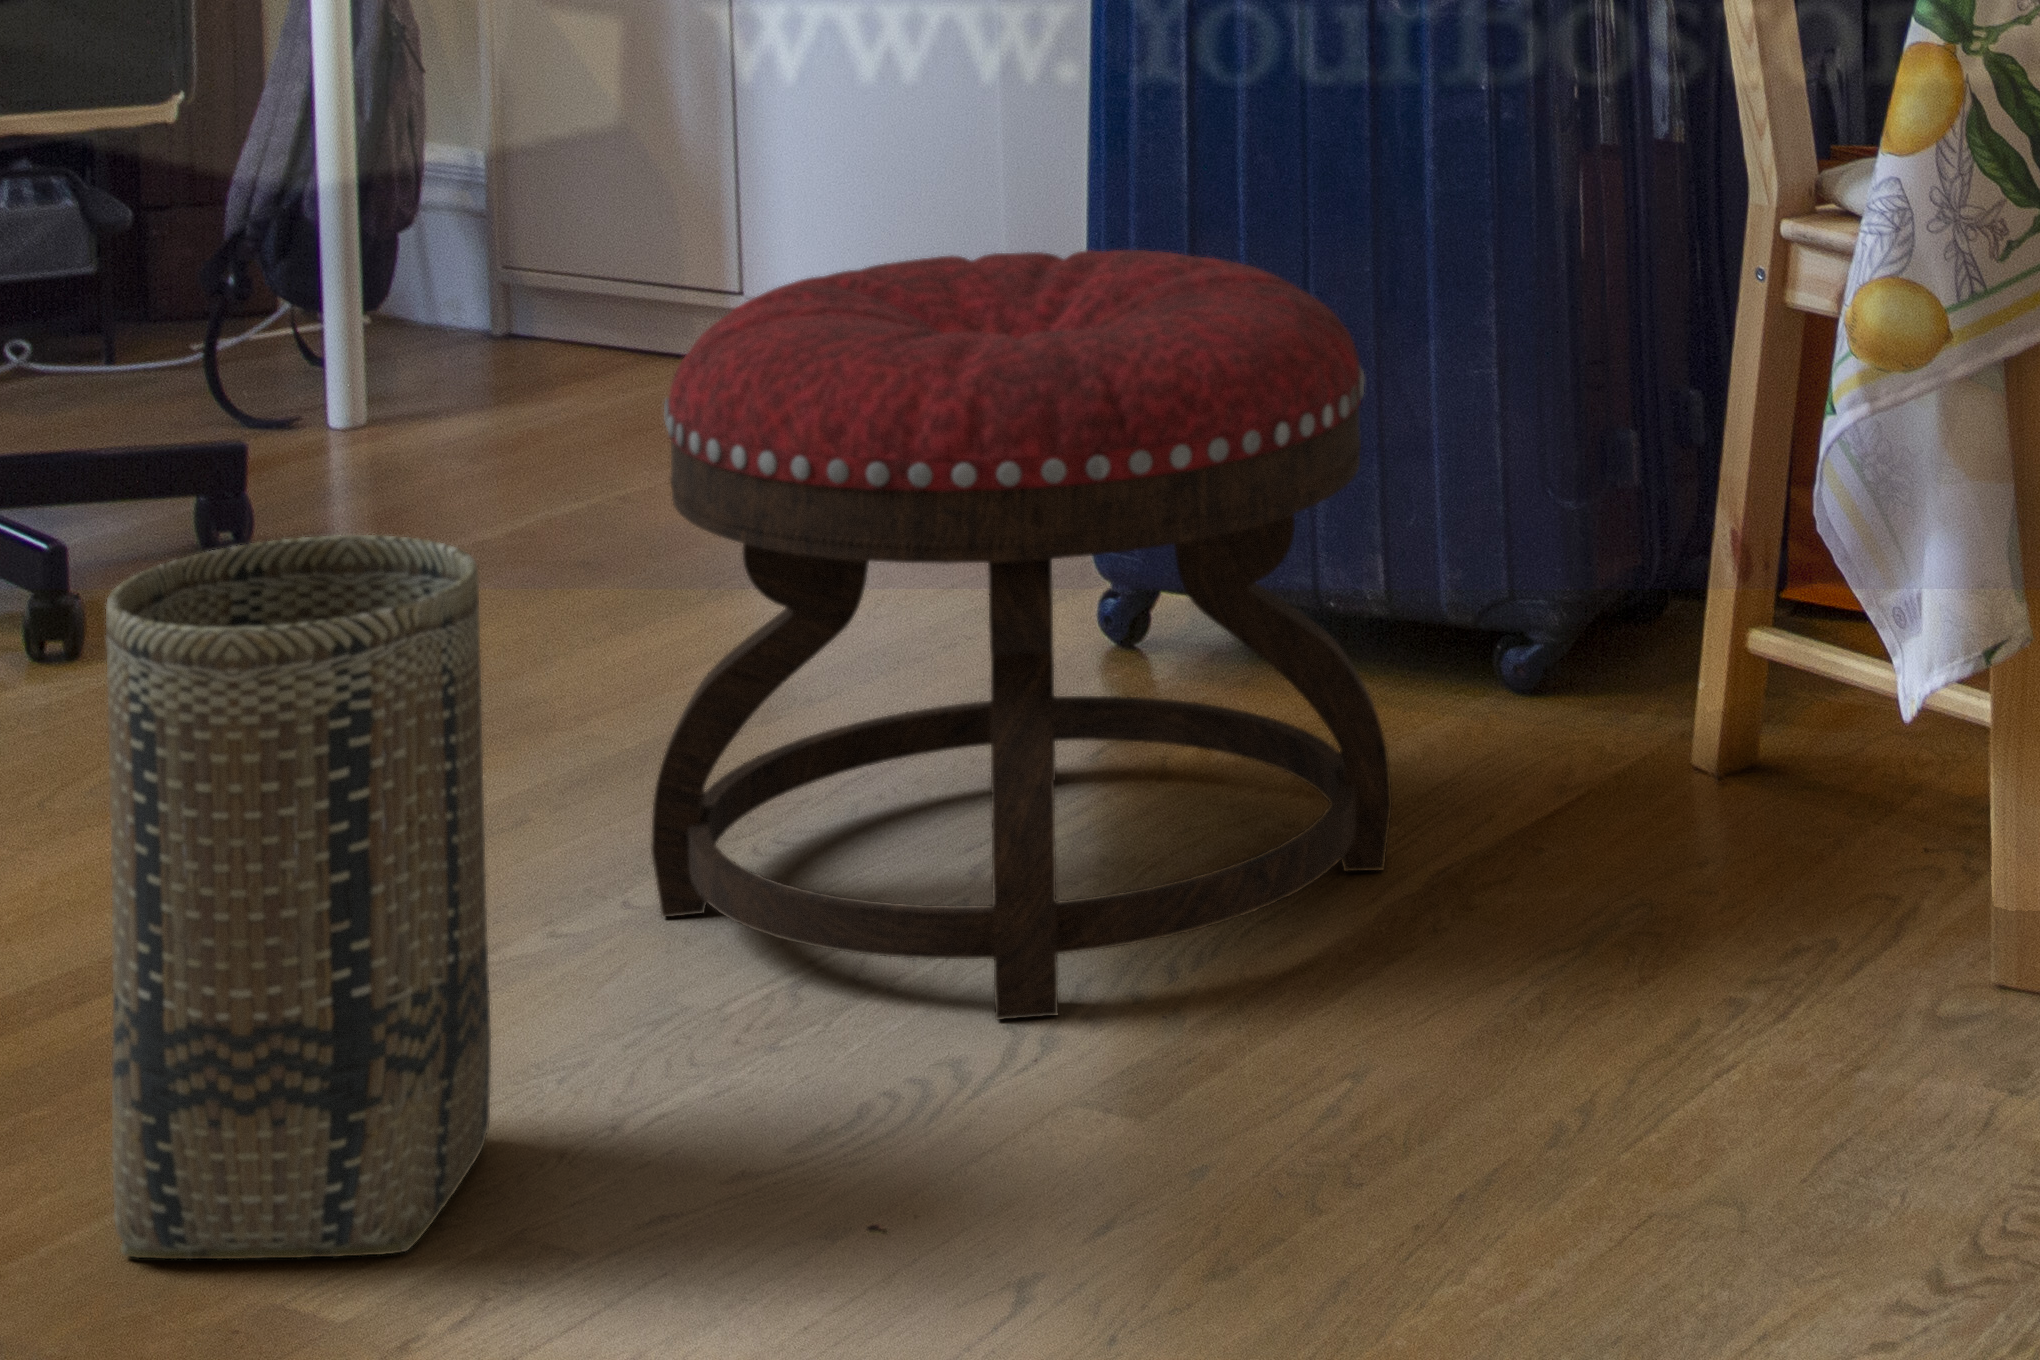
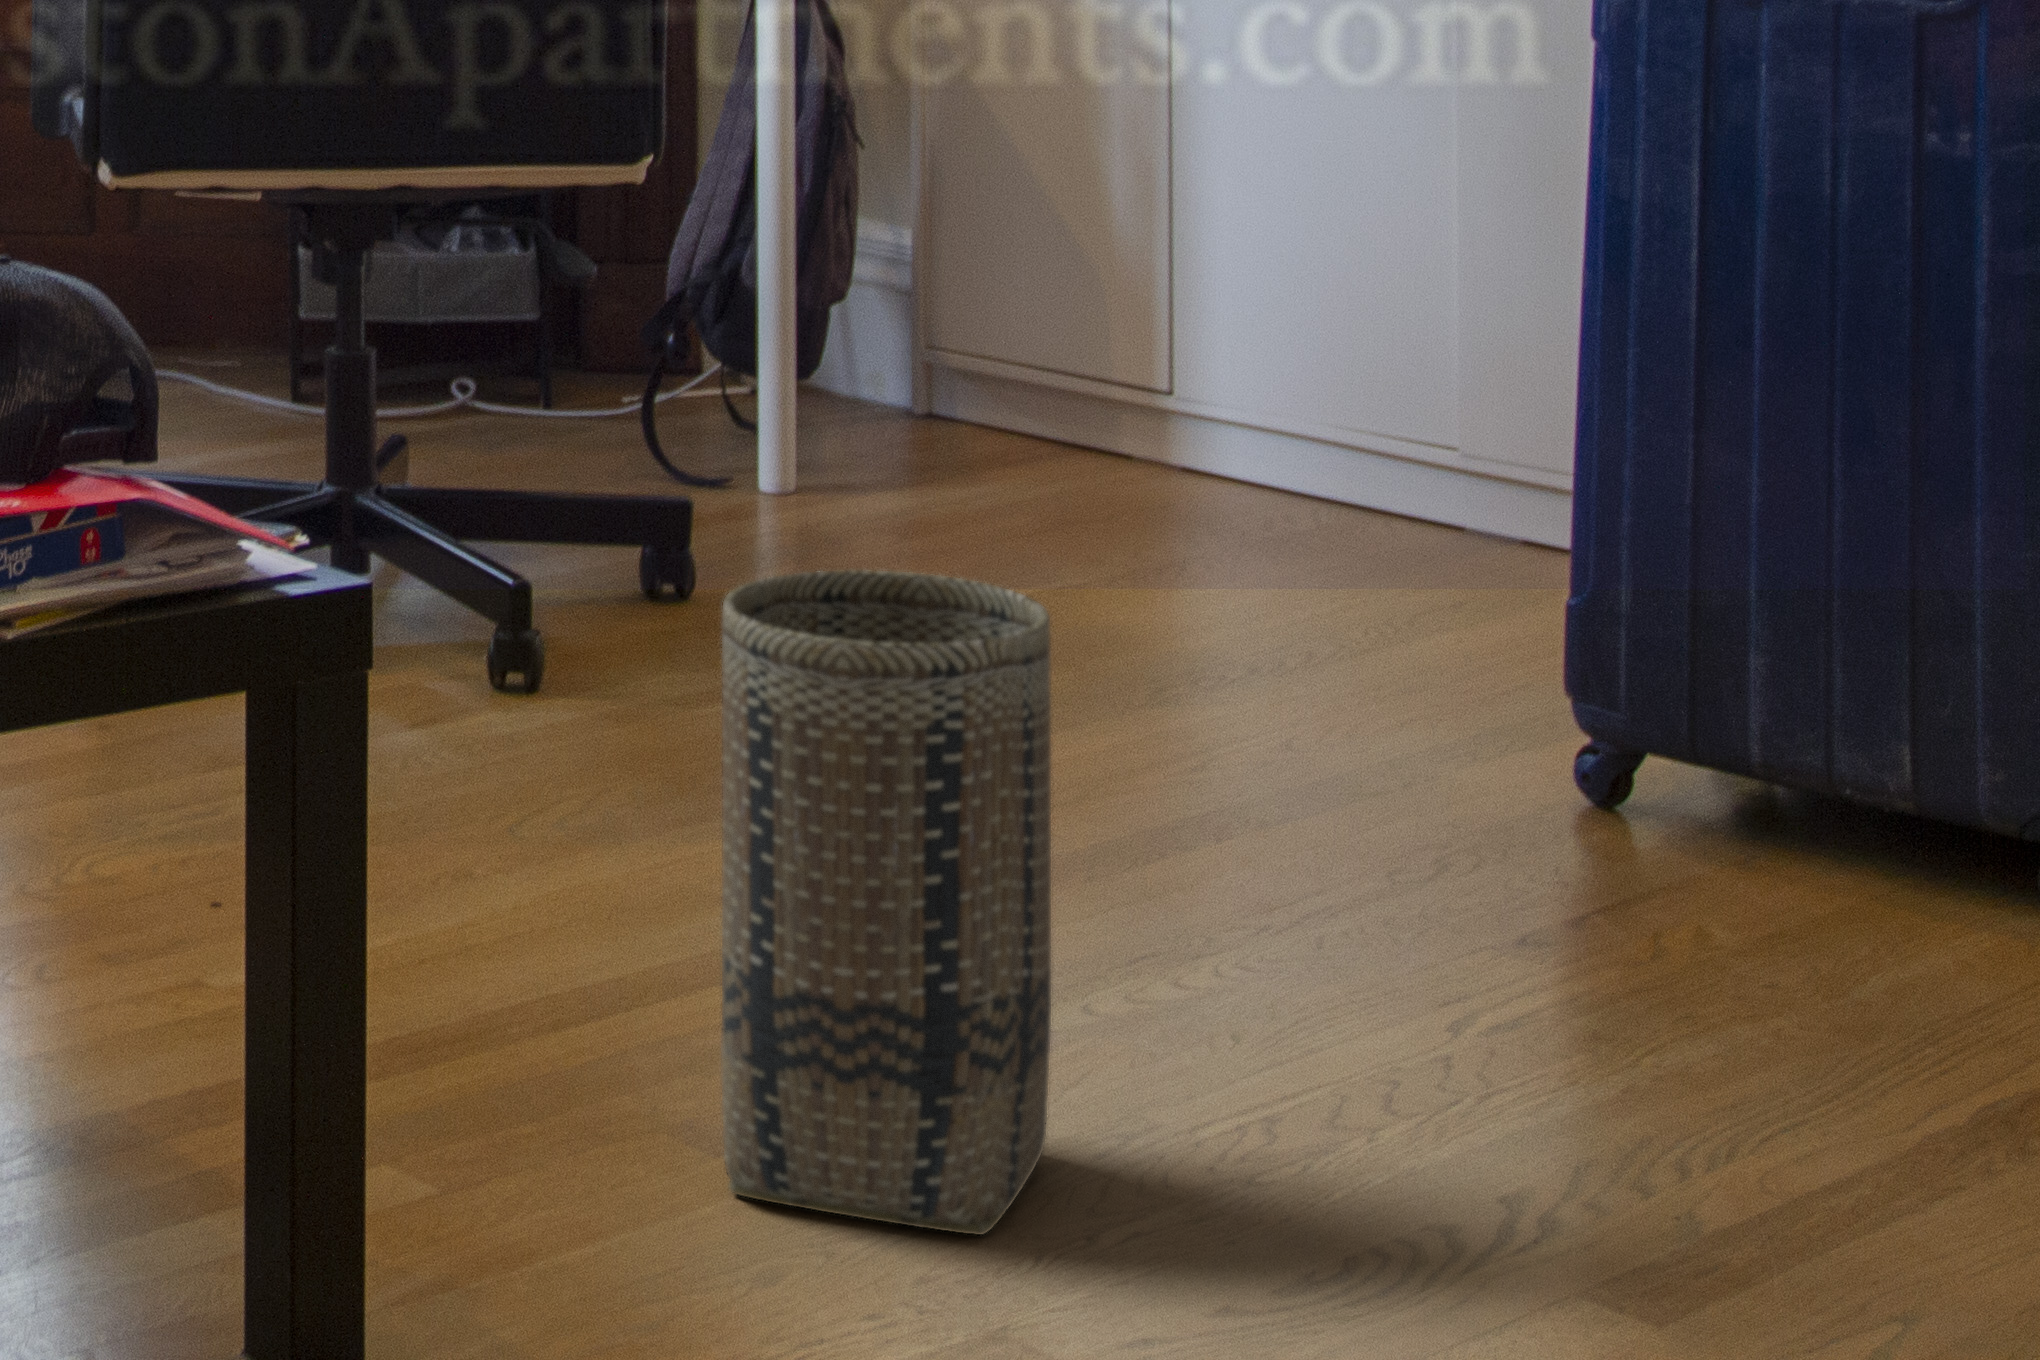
ottoman: present [651,250,1392,1019] -> none [1164,374,1948,1138]

